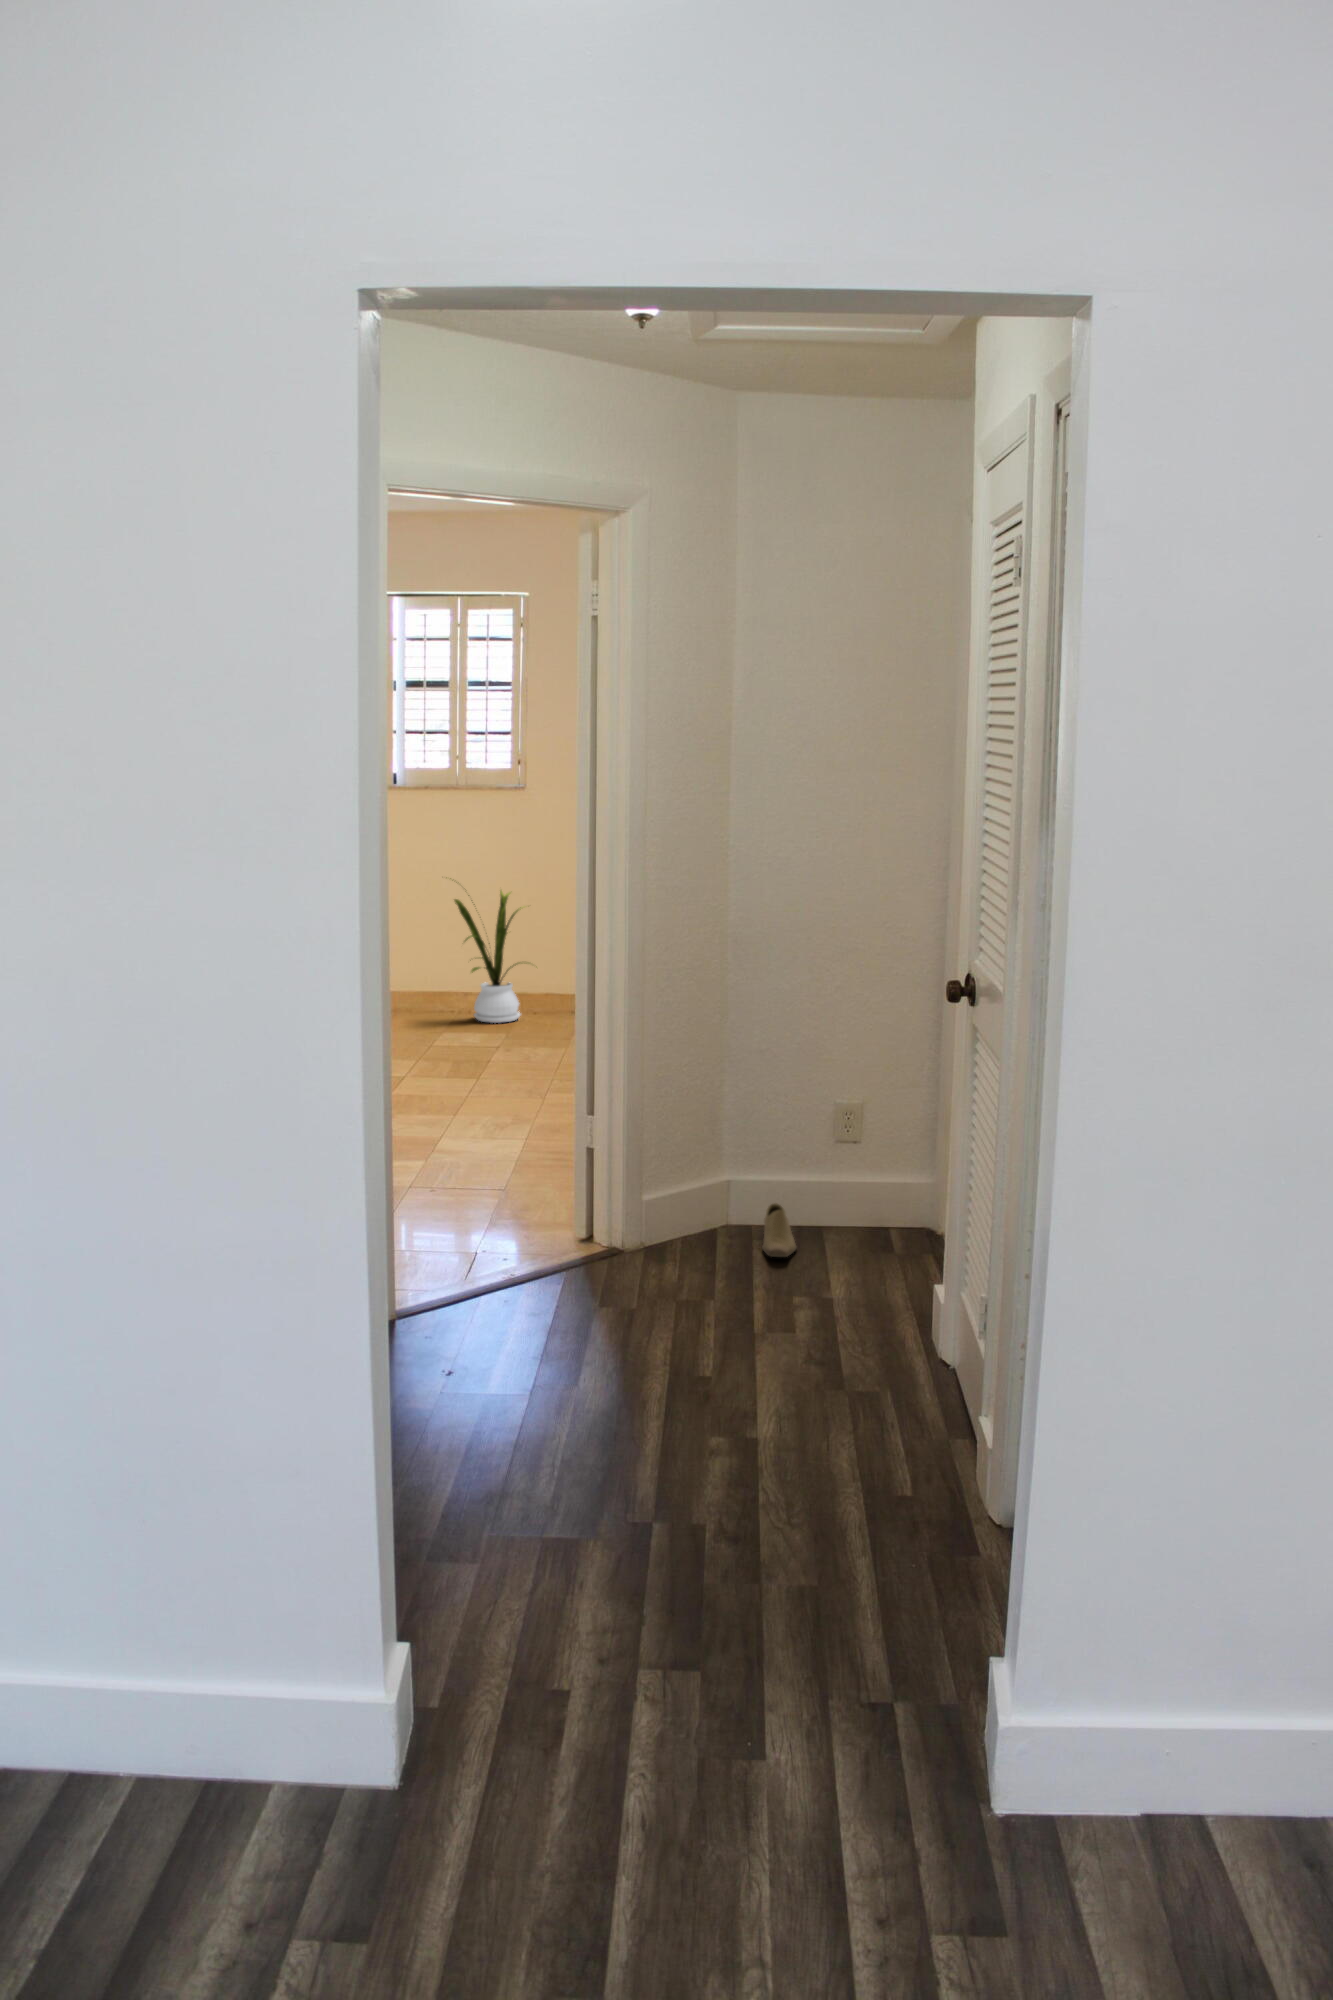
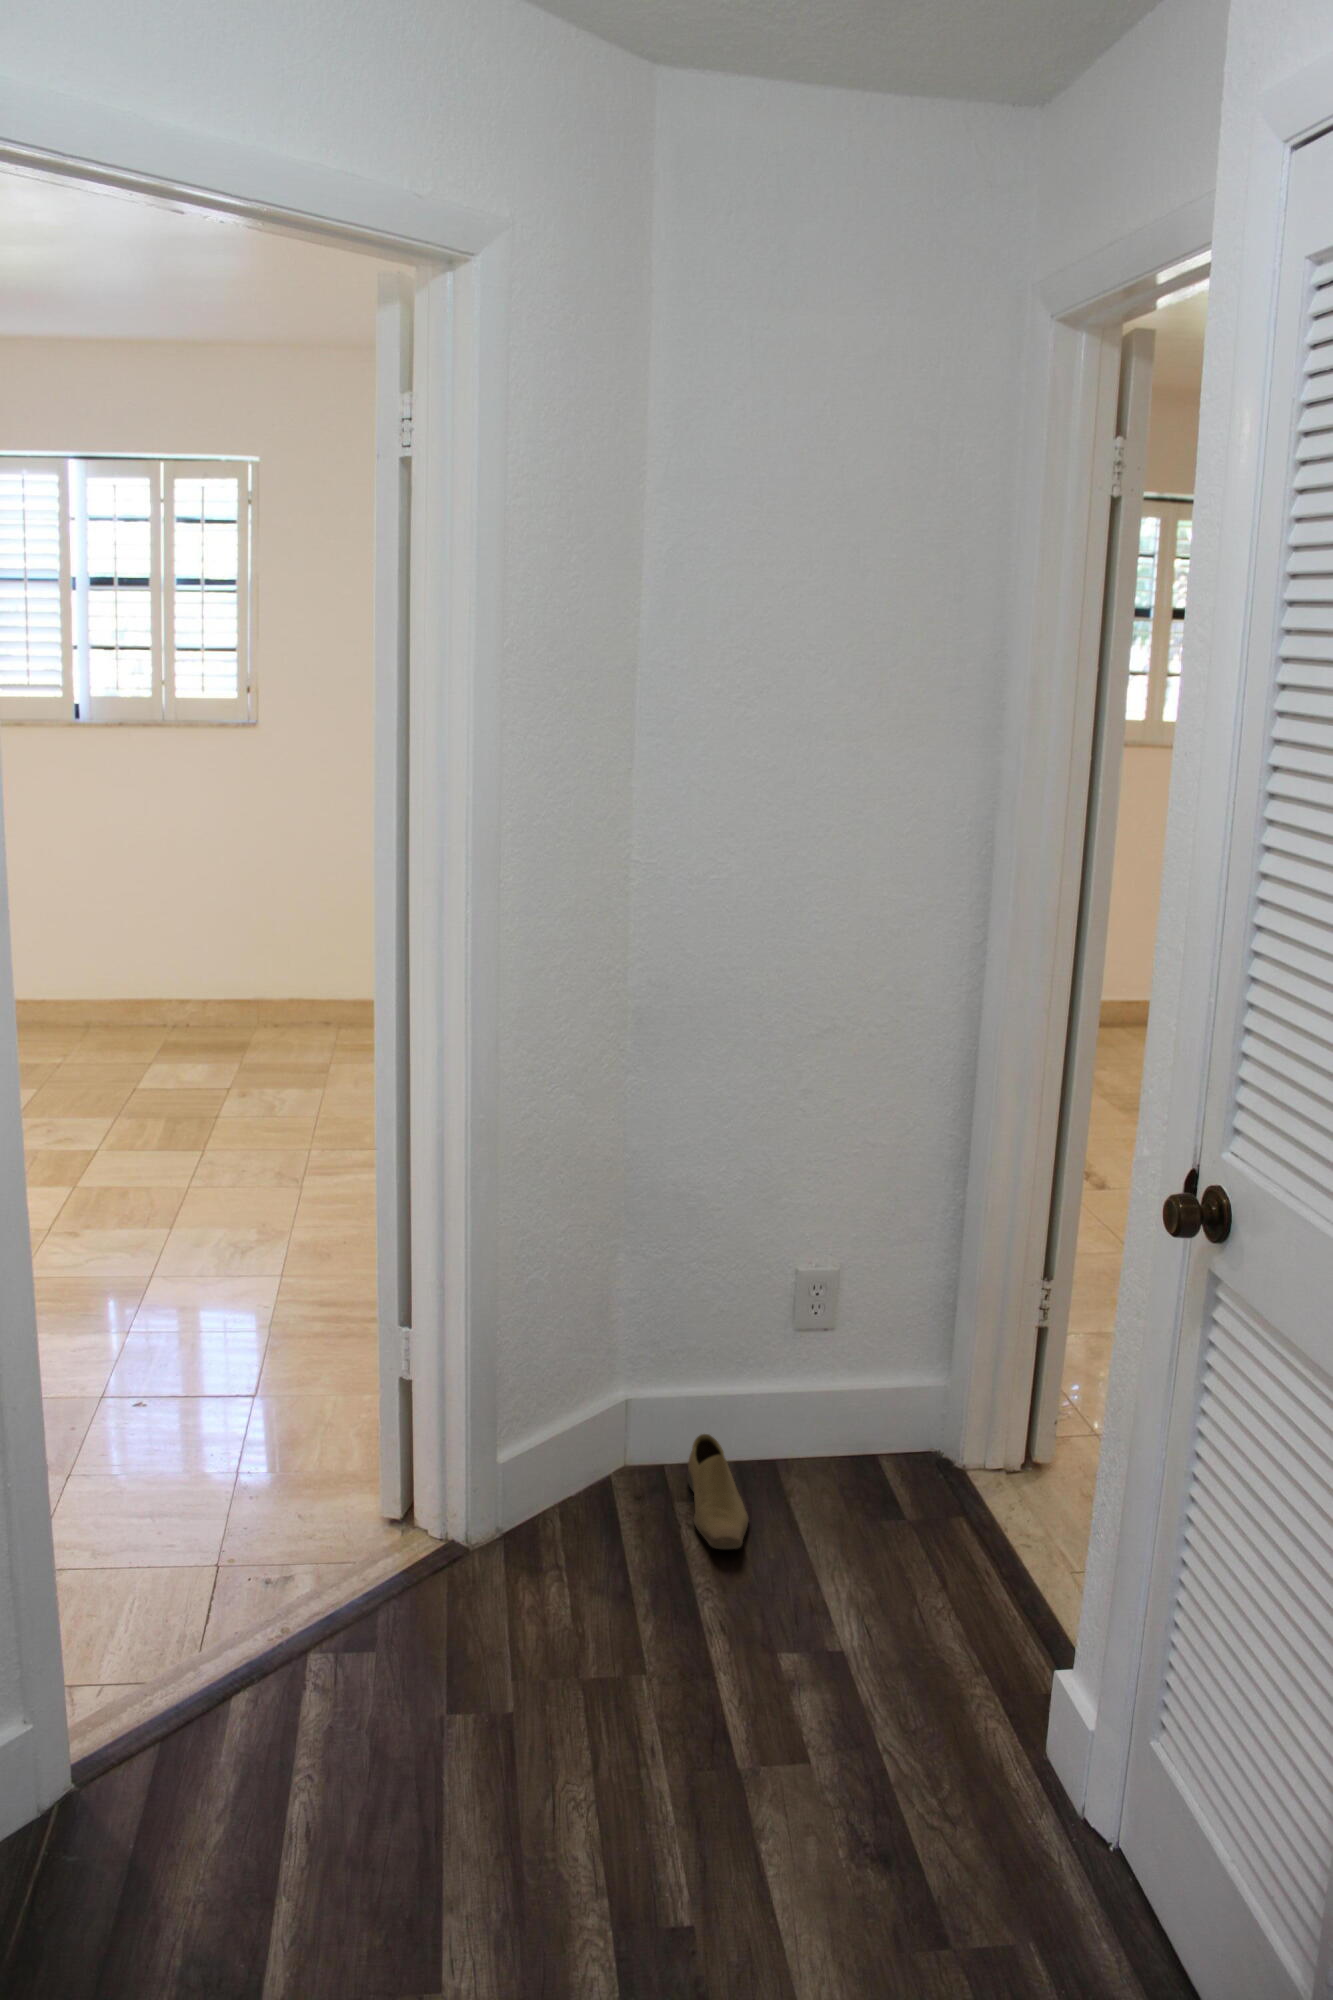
house plant: present [450,878,521,1023] -> none [142,847,283,1045]

